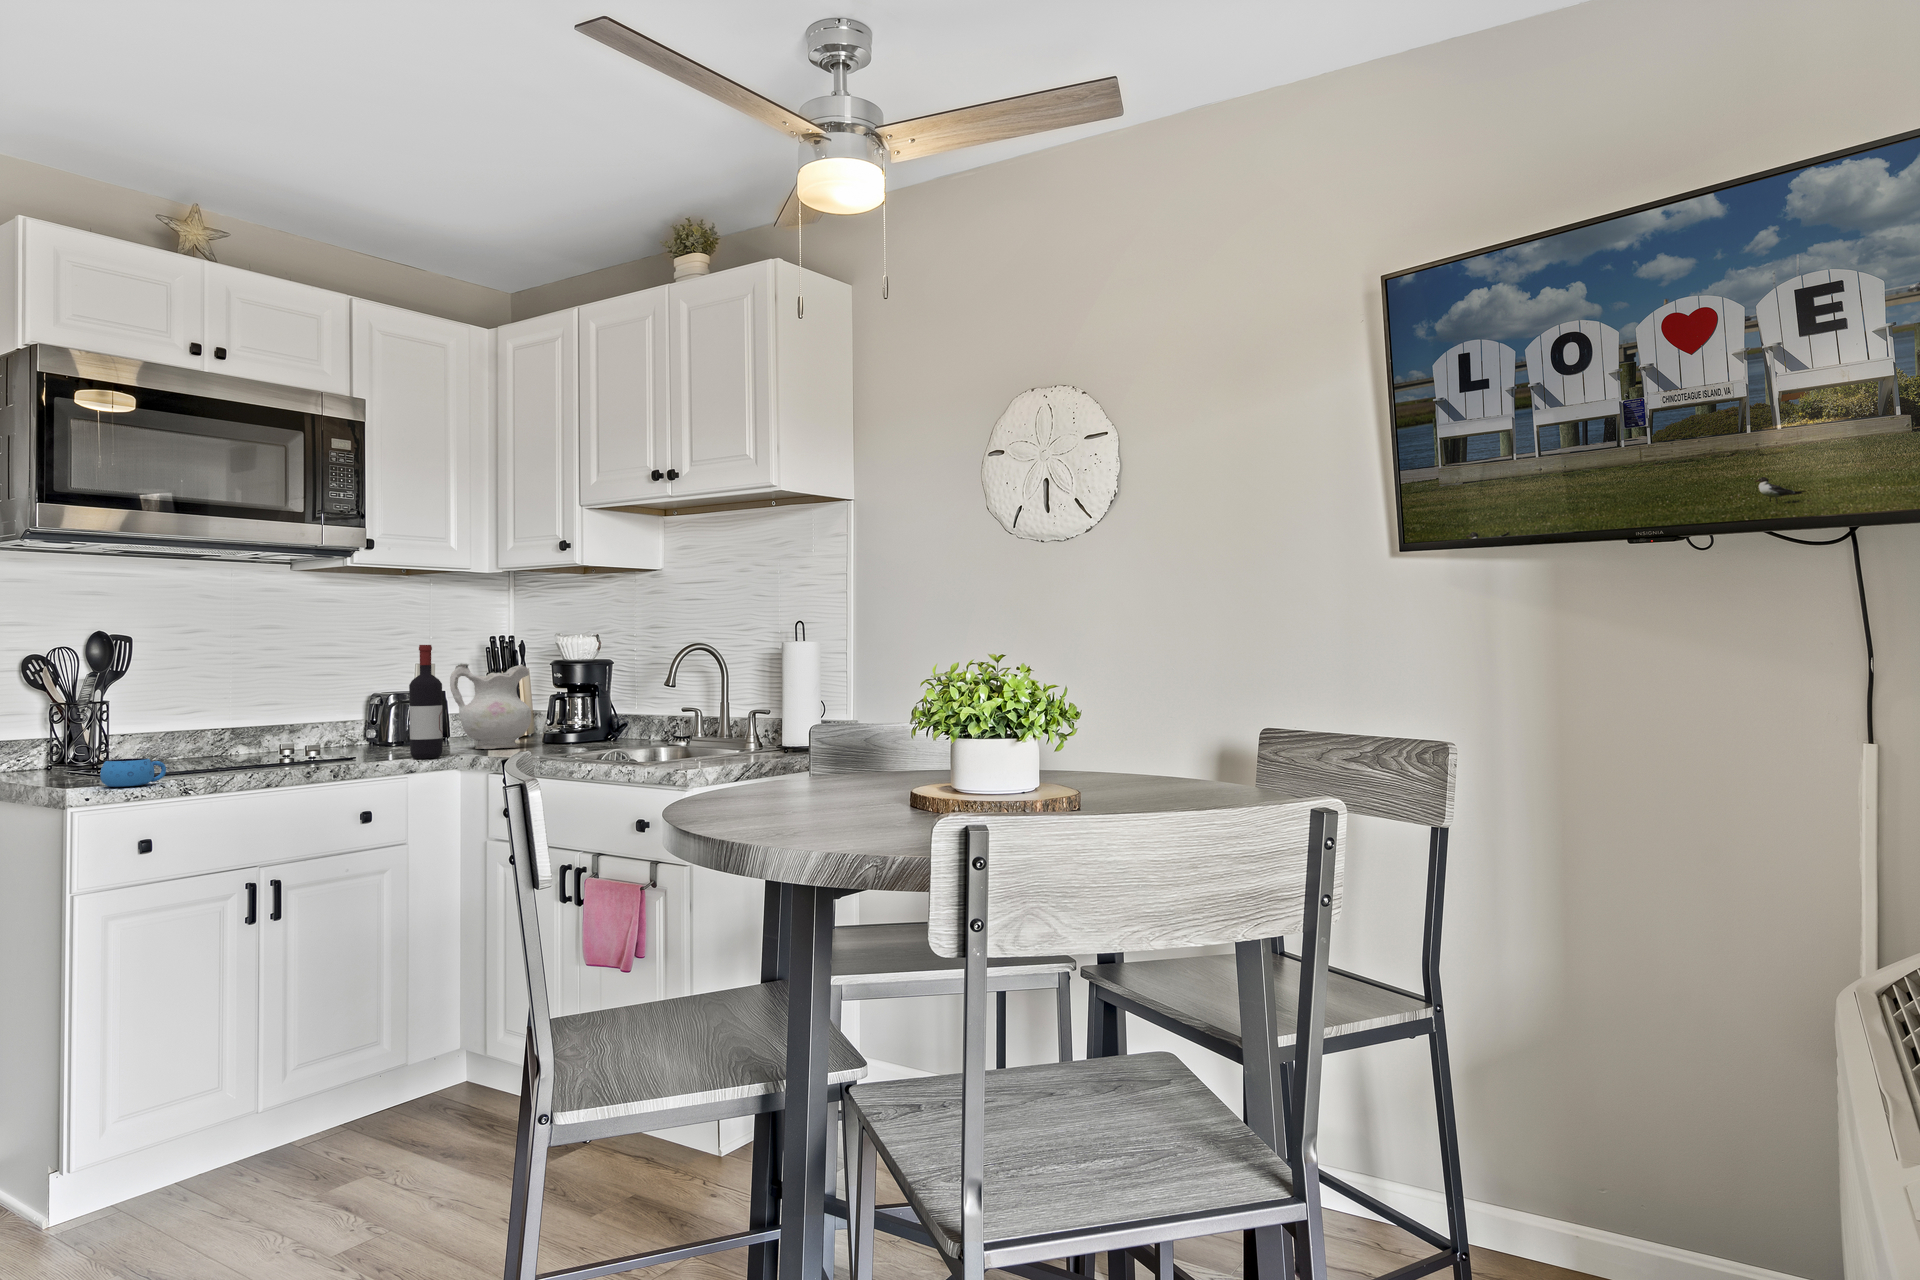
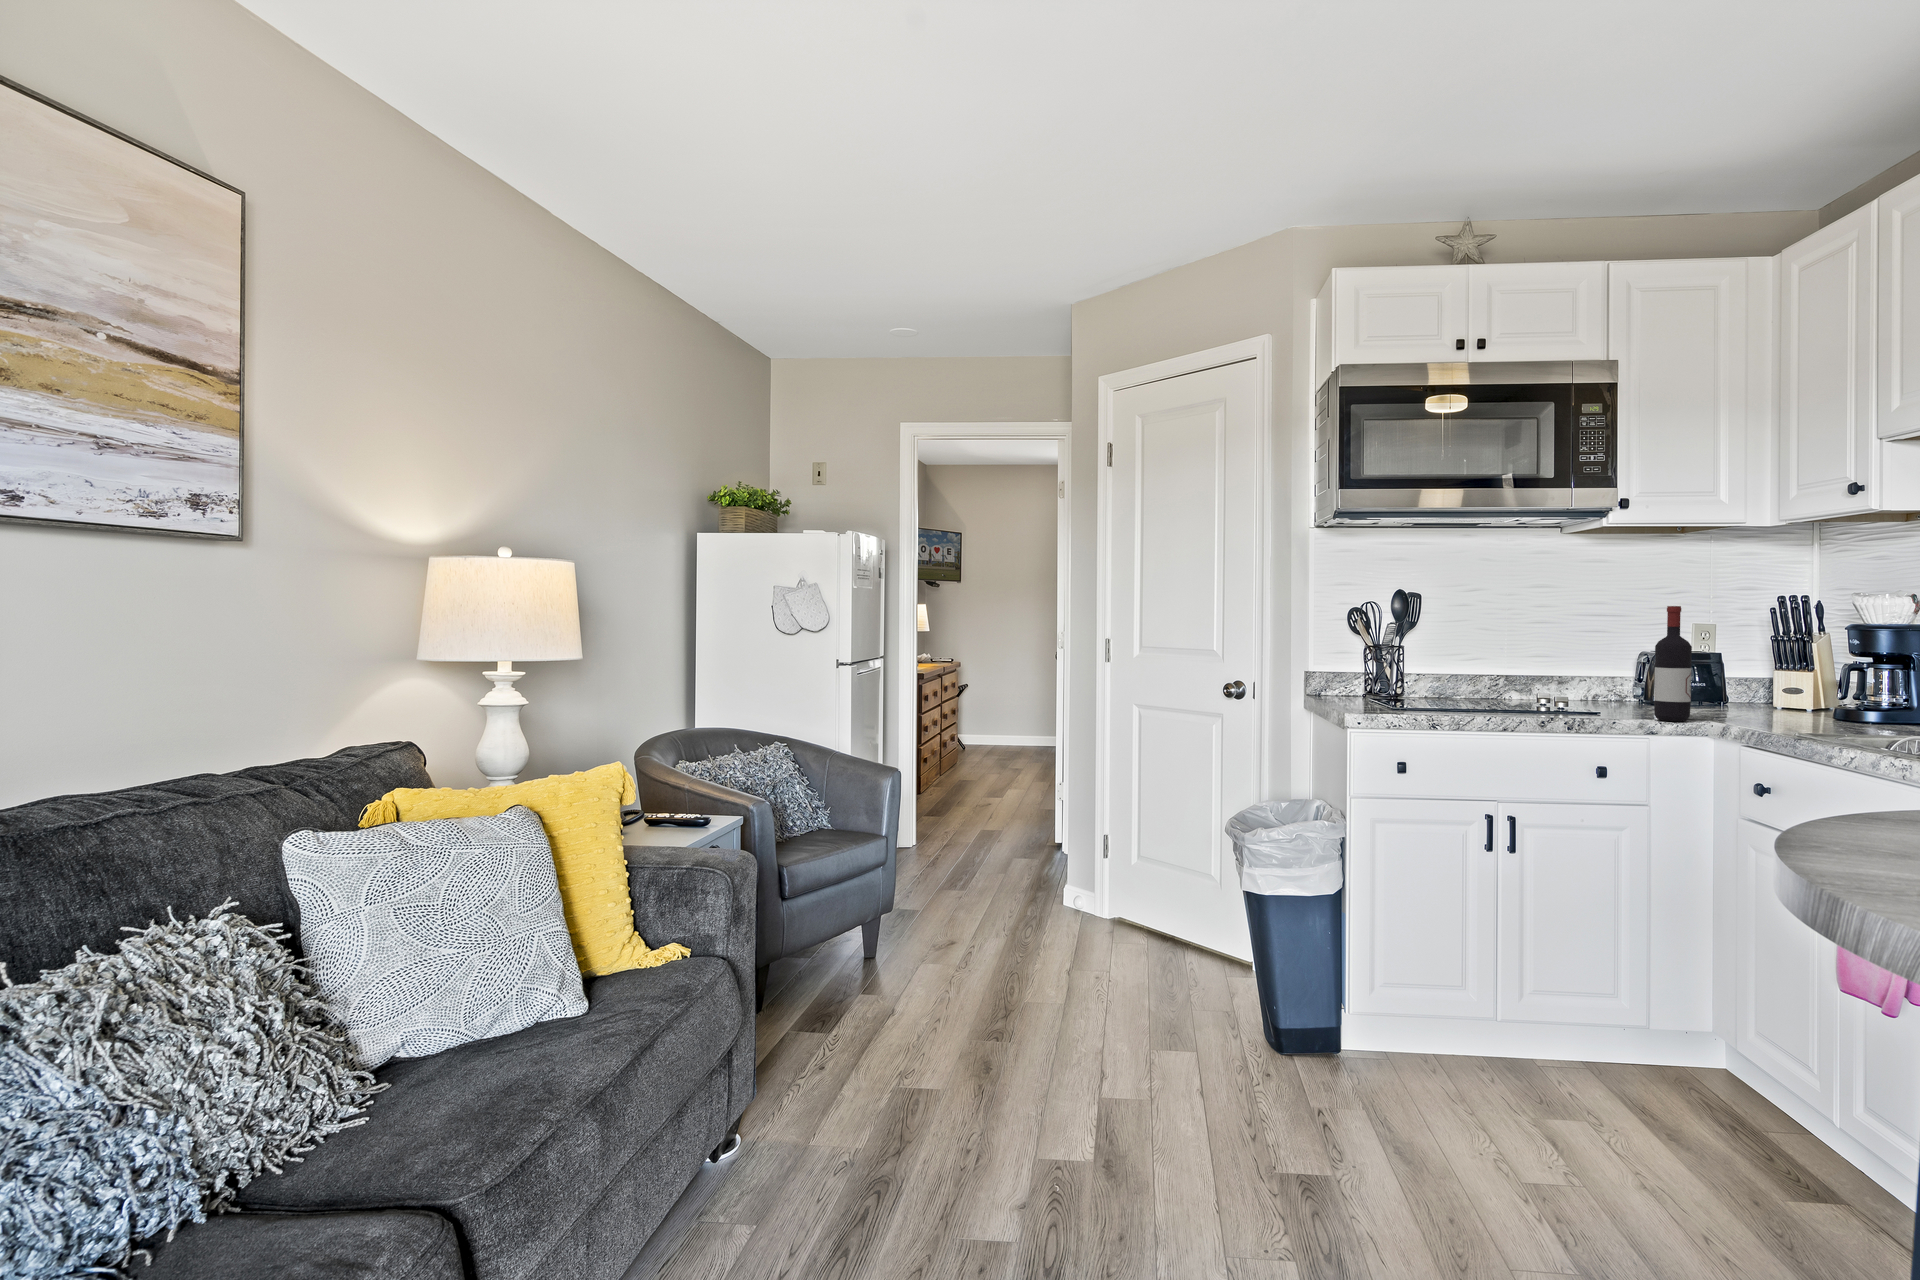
ceramic pitcher: present [450,664,531,749] -> none [1712,625,1814,719]
mug: present [100,758,166,787] -> none [1372,696,1420,719]

